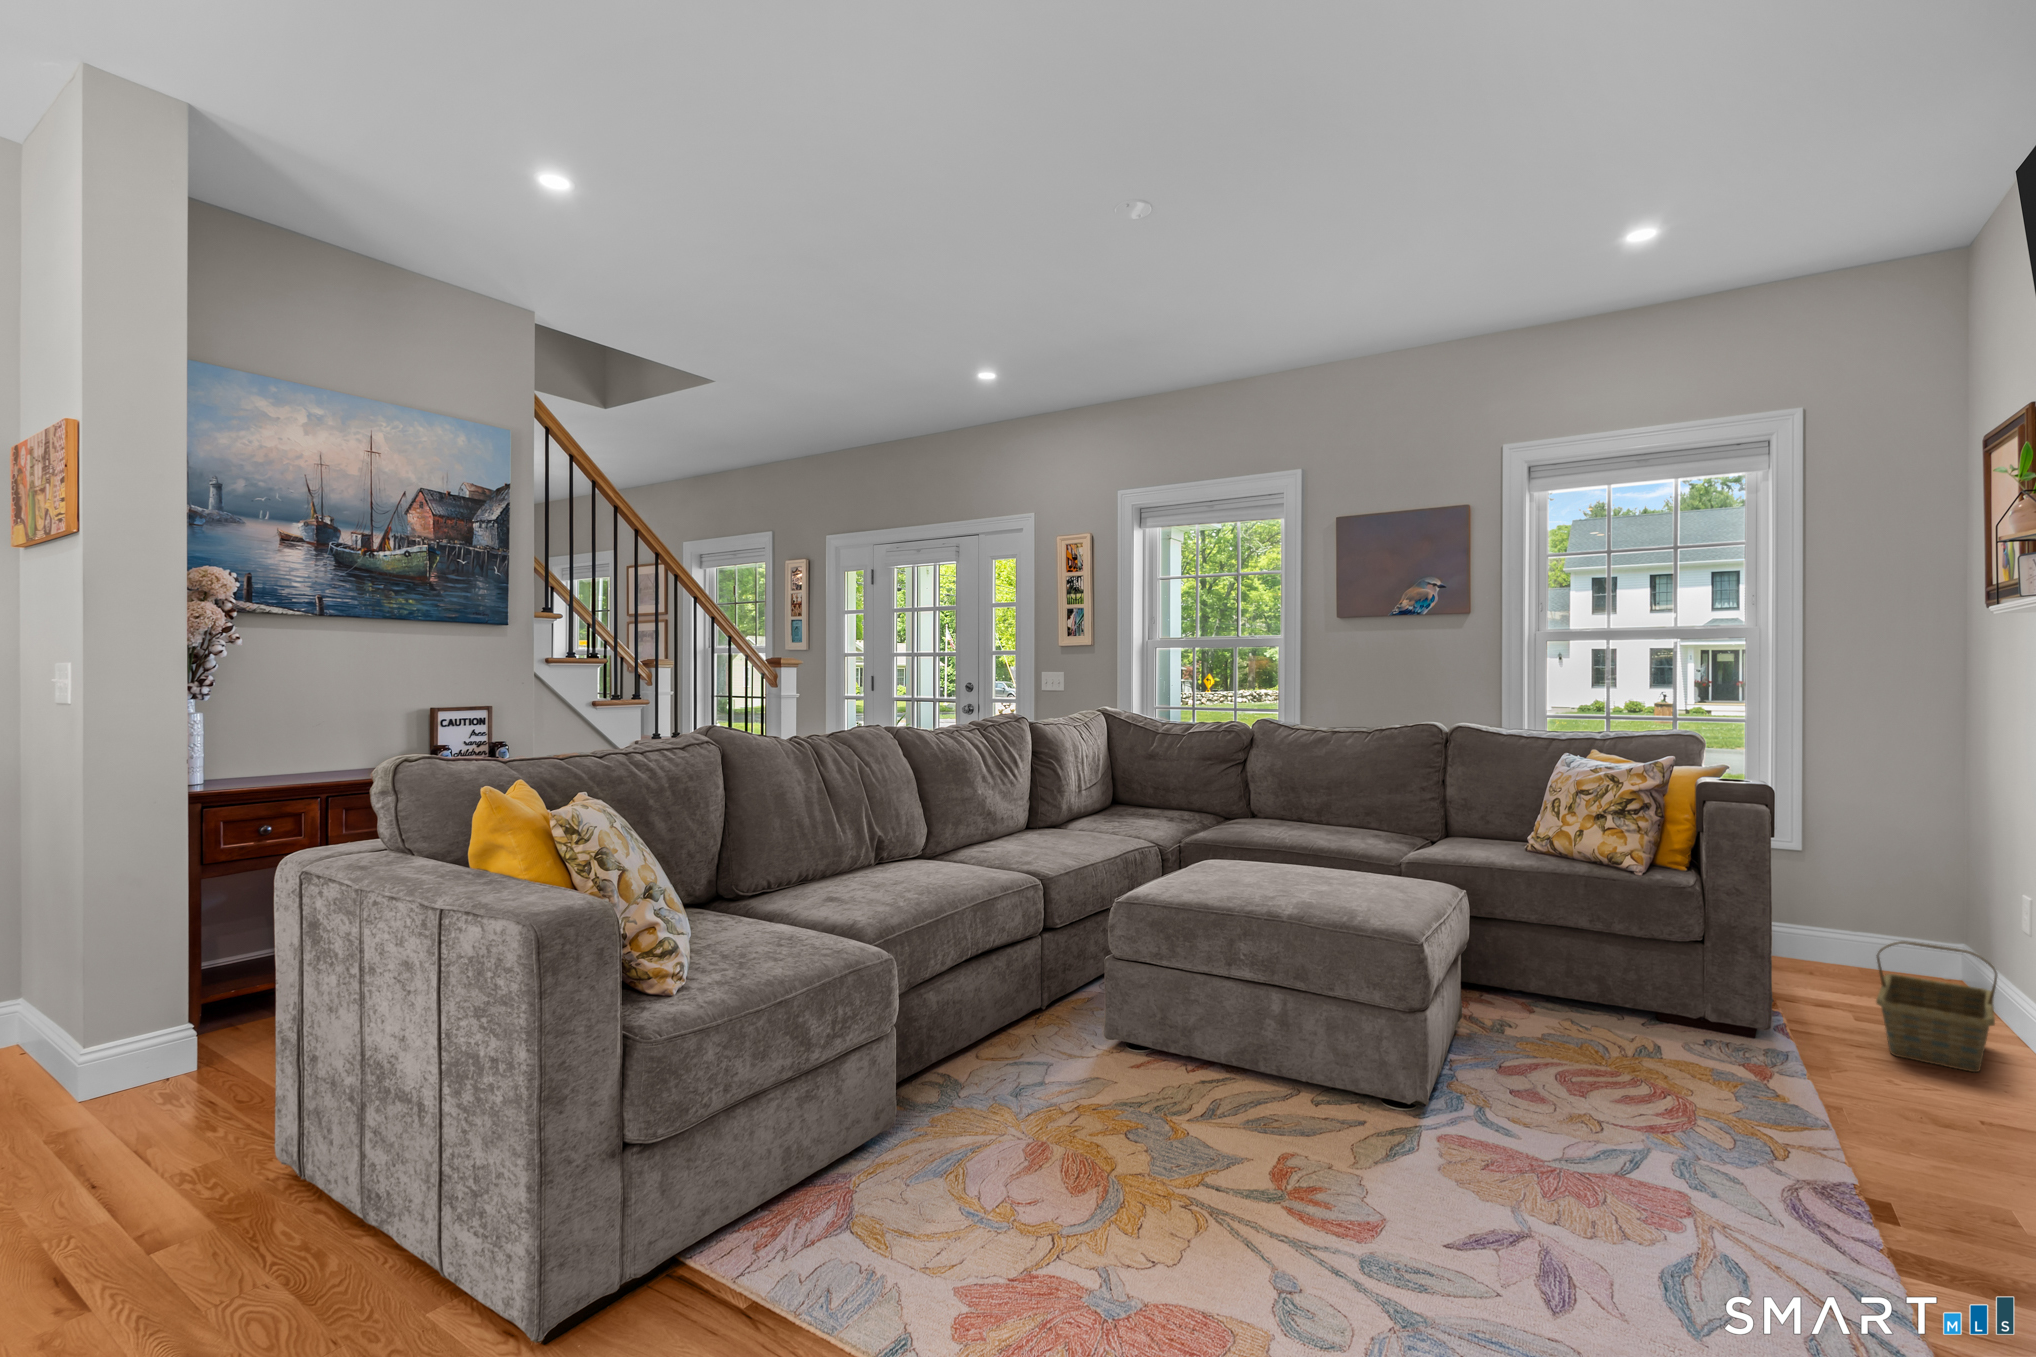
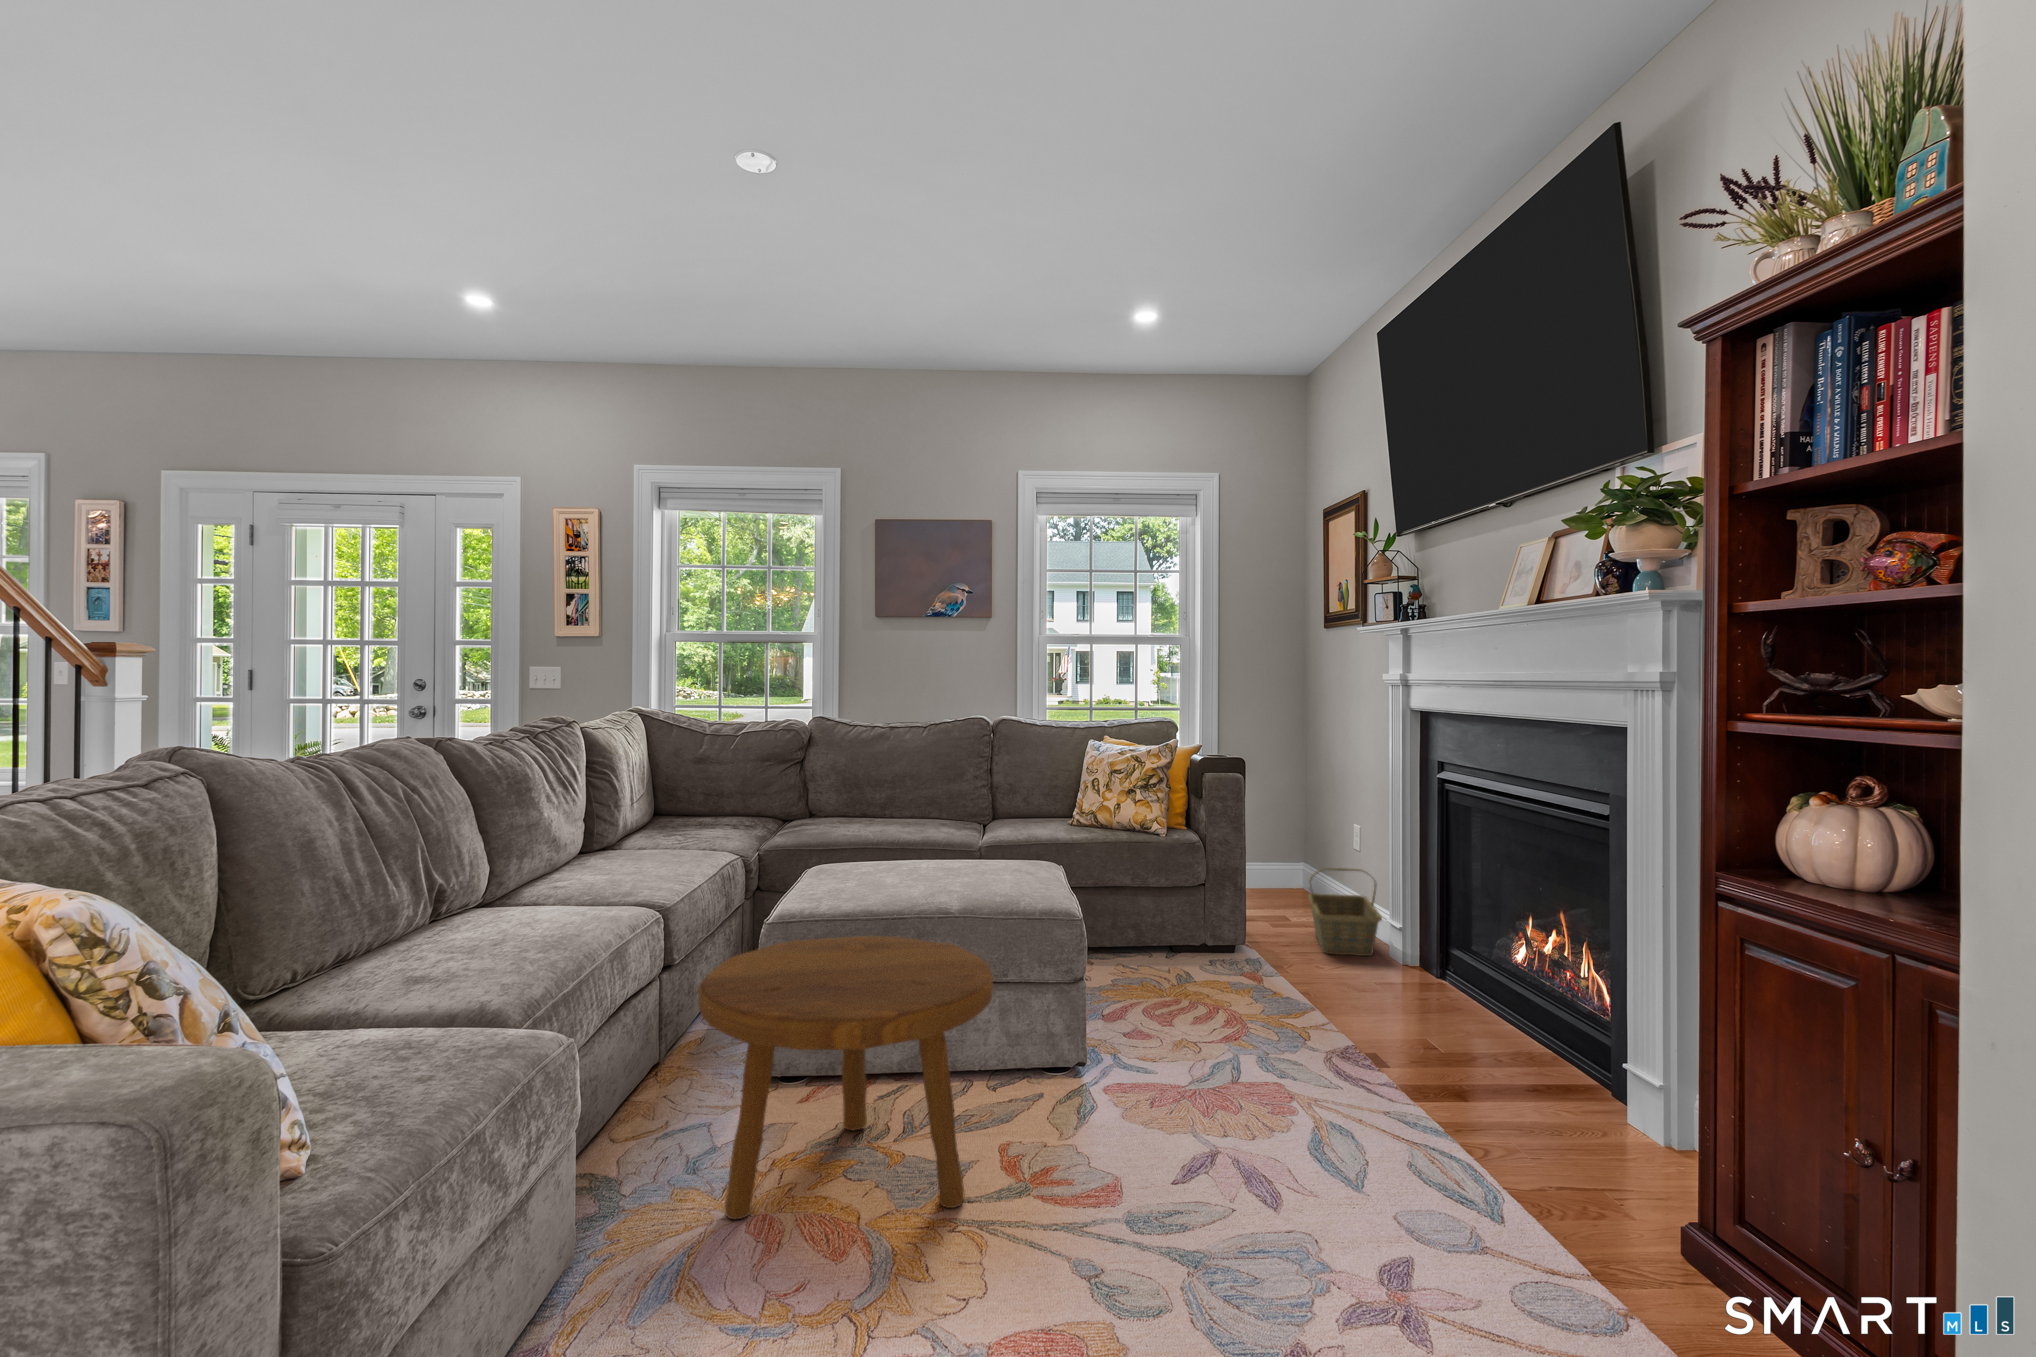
footstool: none [997,915,1264,1191] -> present [698,936,993,1219]

